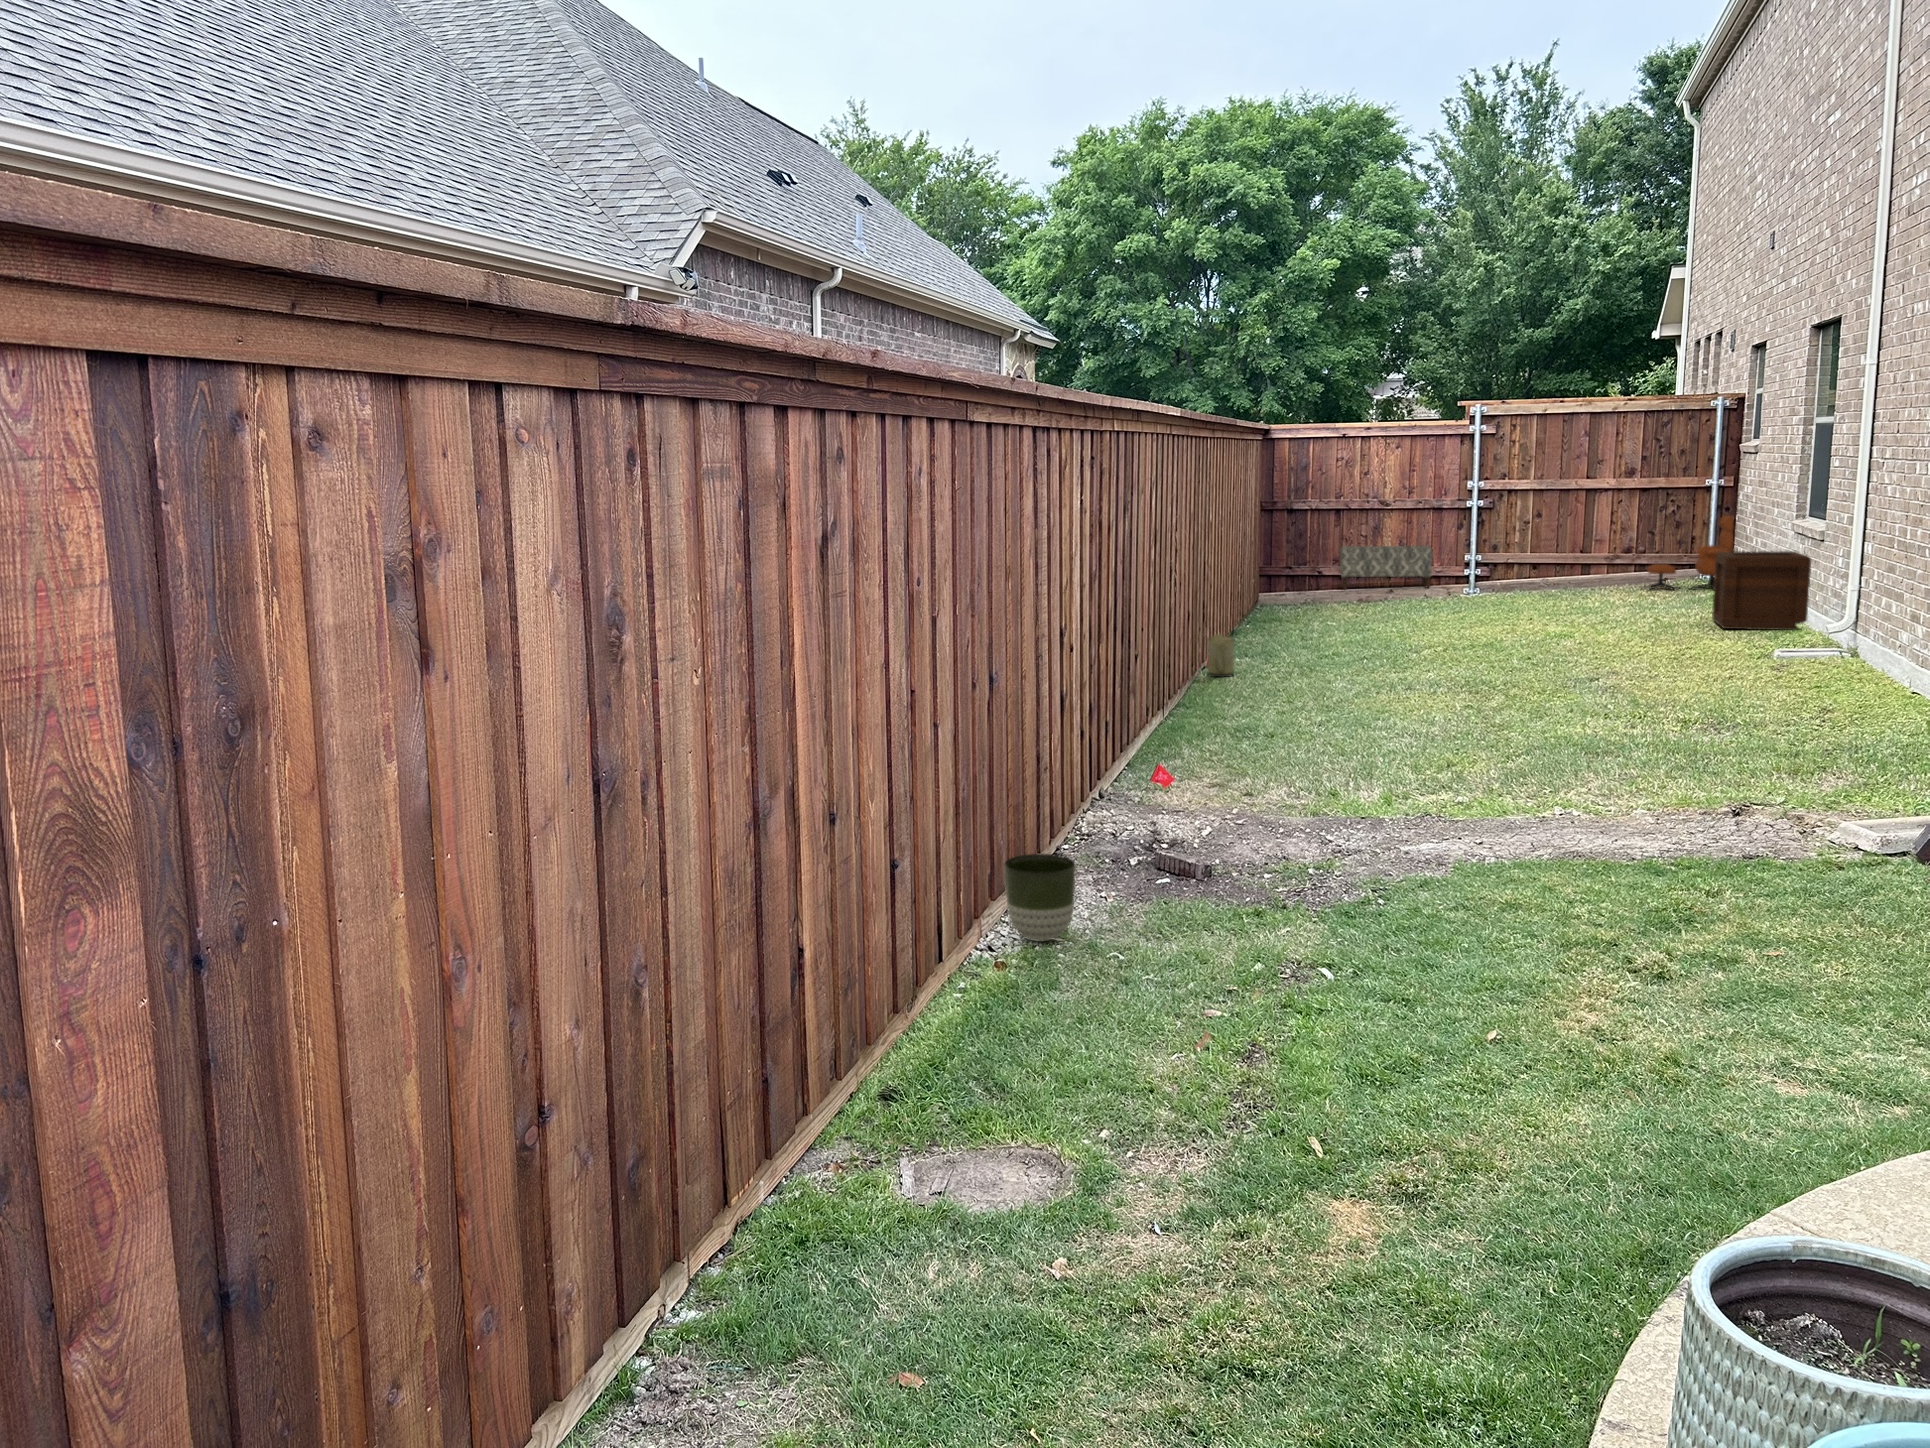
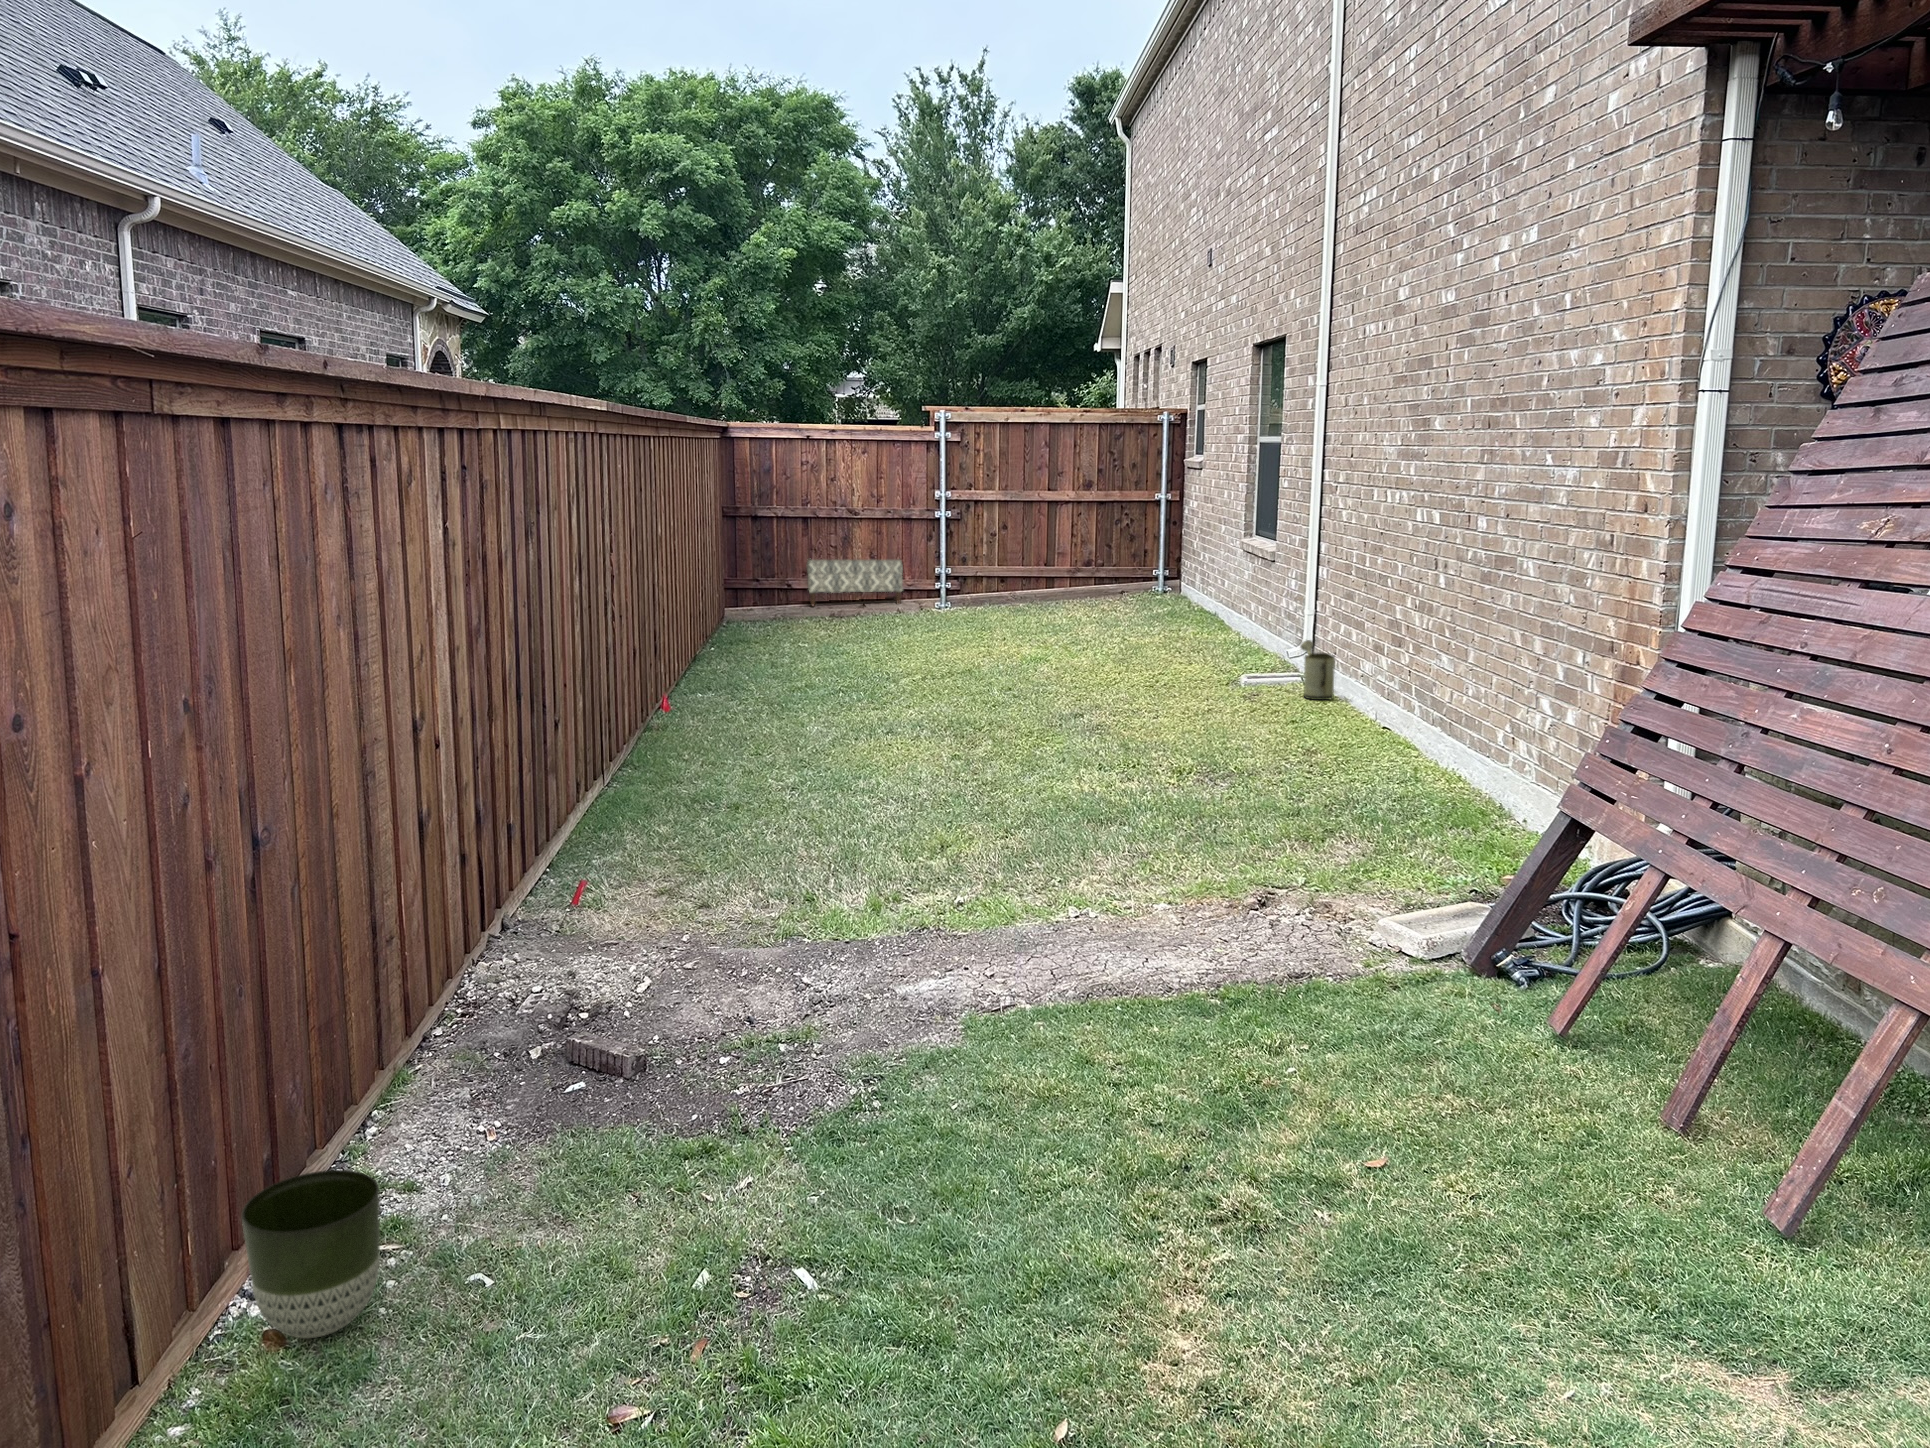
lounge chair: present [1644,516,1734,590] -> none [1102,529,1190,605]
wooden crate: present [1712,551,1811,630] -> none [1178,571,1266,652]
watering can: present [1208,634,1234,677] -> present [1300,640,1335,700]

